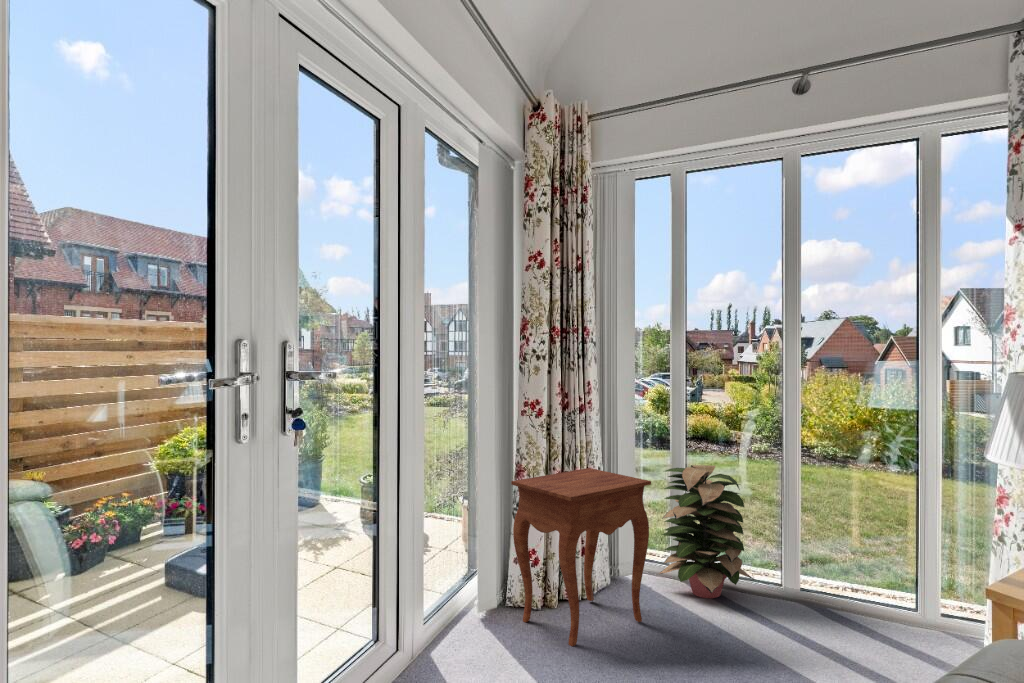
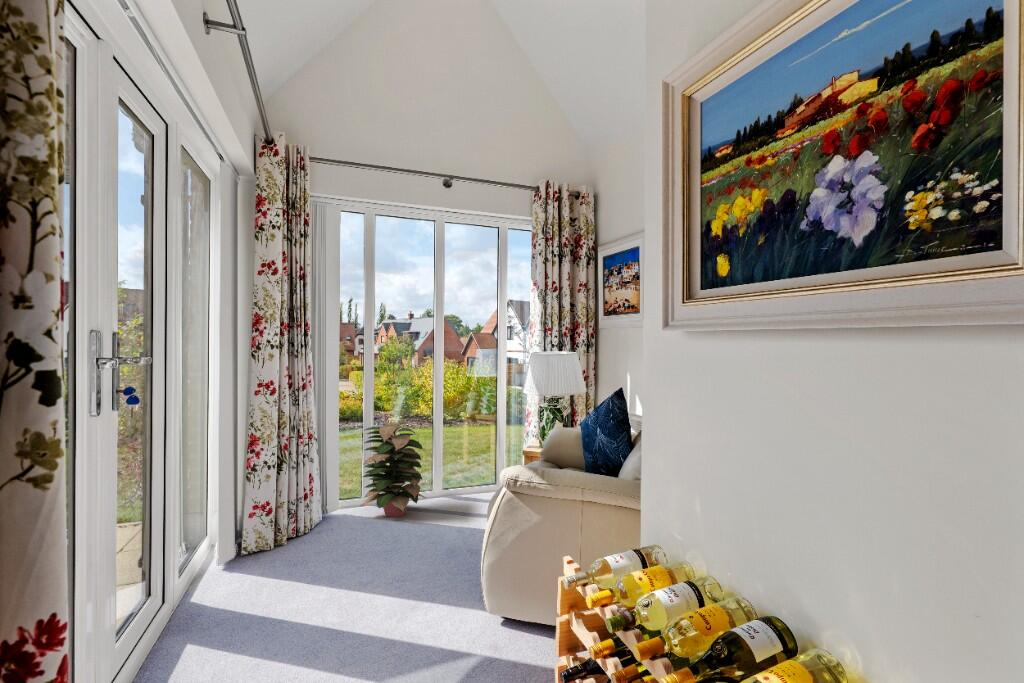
side table: present [511,468,651,646] -> none [252,432,365,570]

